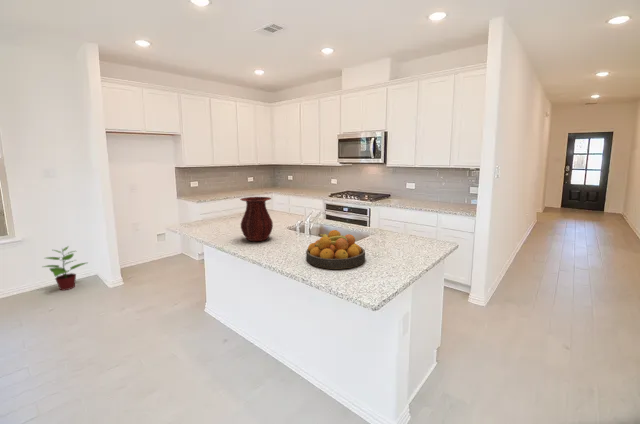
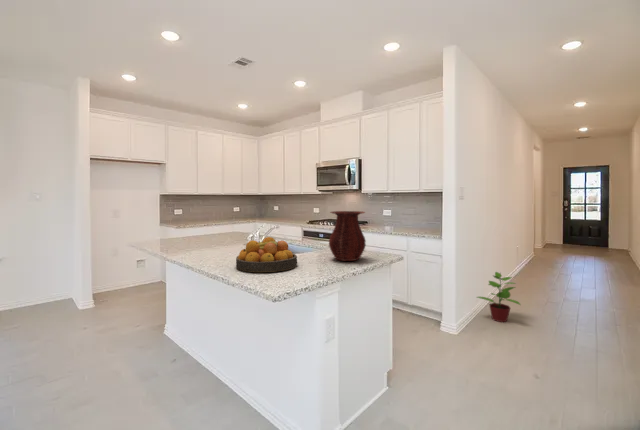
vase: present [240,197,273,241] -> present [329,211,366,261]
potted plant: present [44,247,85,290] -> present [477,272,520,322]

